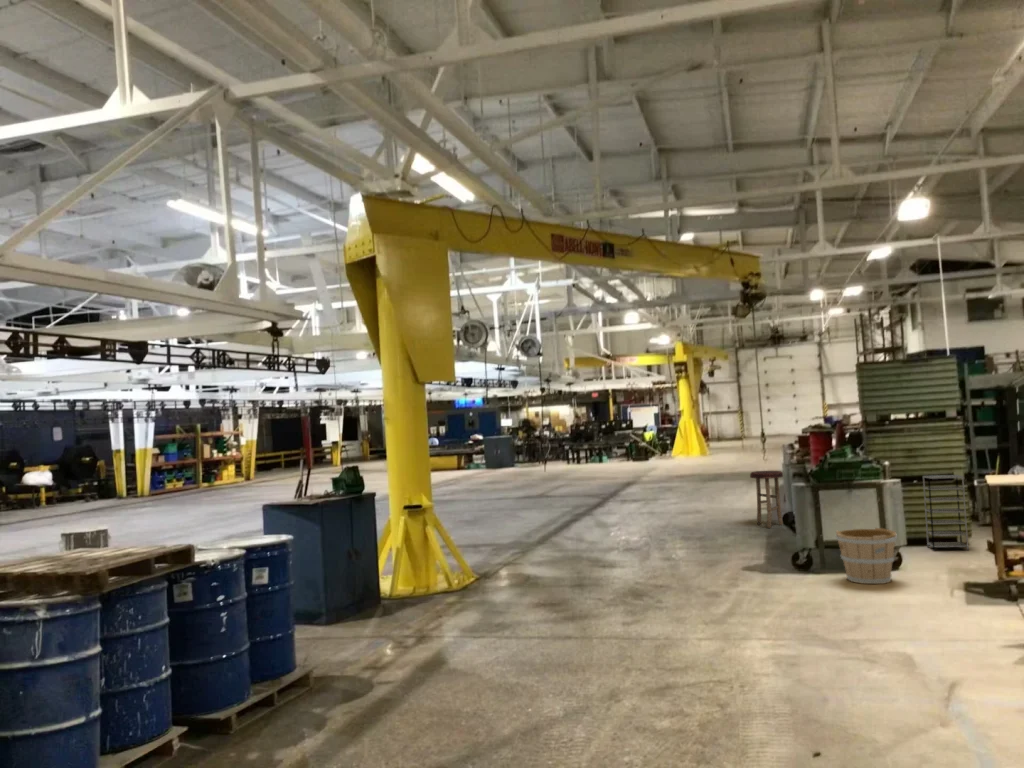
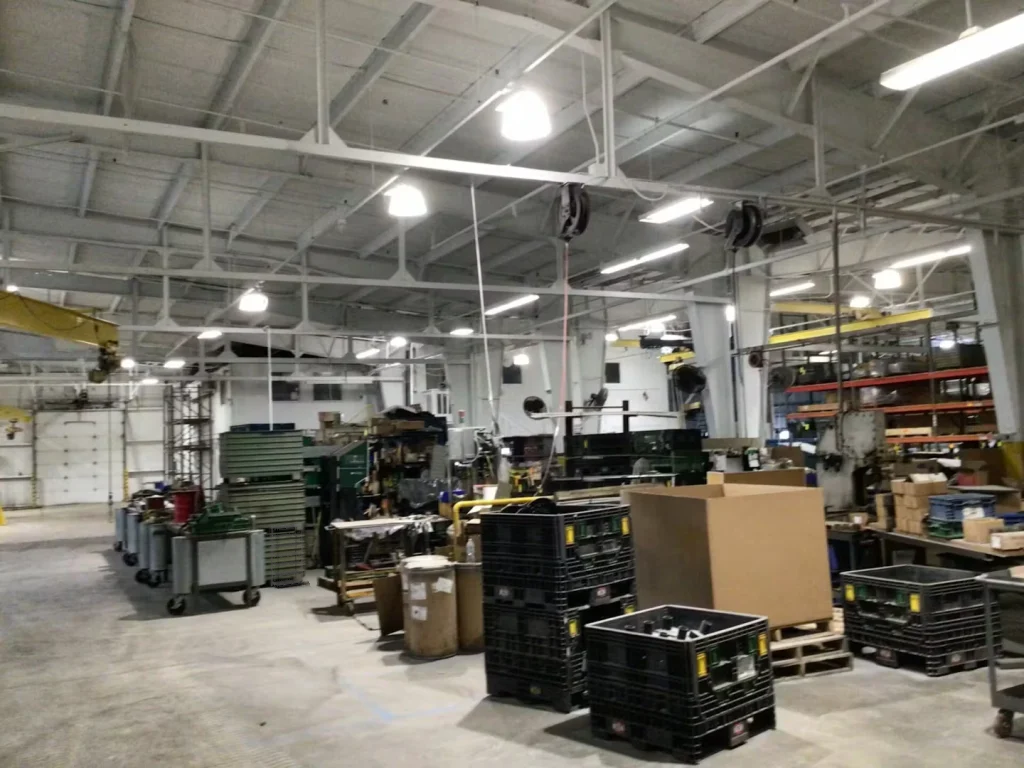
stool: present [750,471,783,528] -> none [104,532,138,589]
wooden bucket: present [836,528,897,584] -> none [213,570,264,619]

